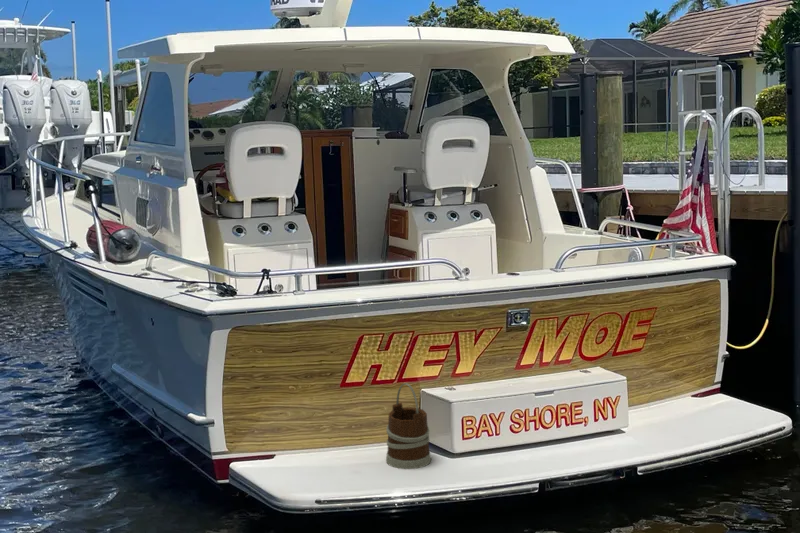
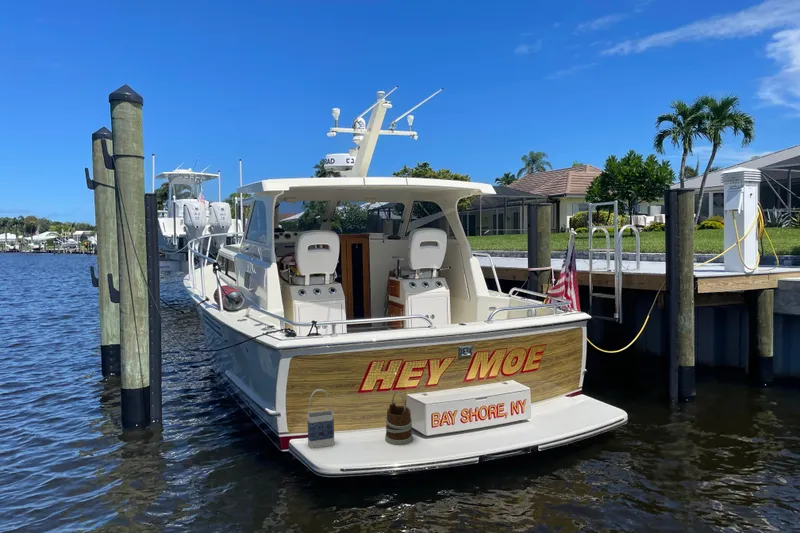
bag: none [259,380,303,475] -> present [307,389,334,448]

